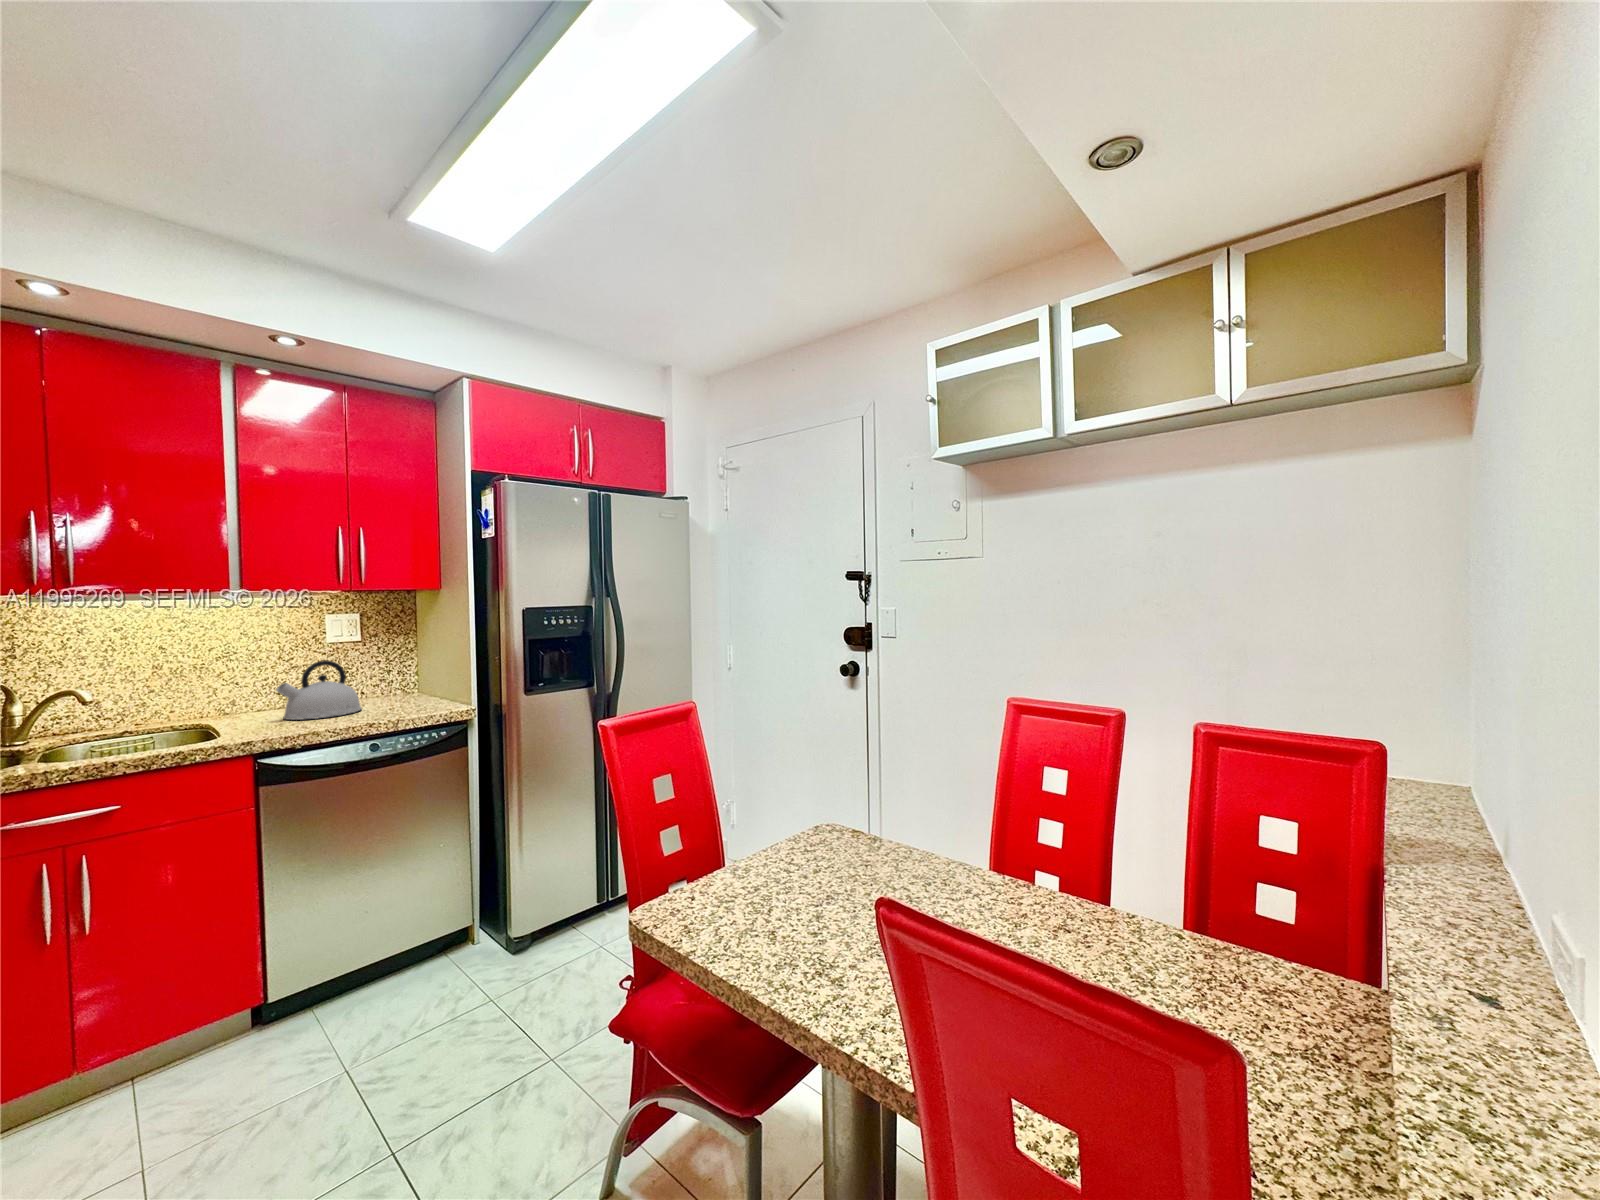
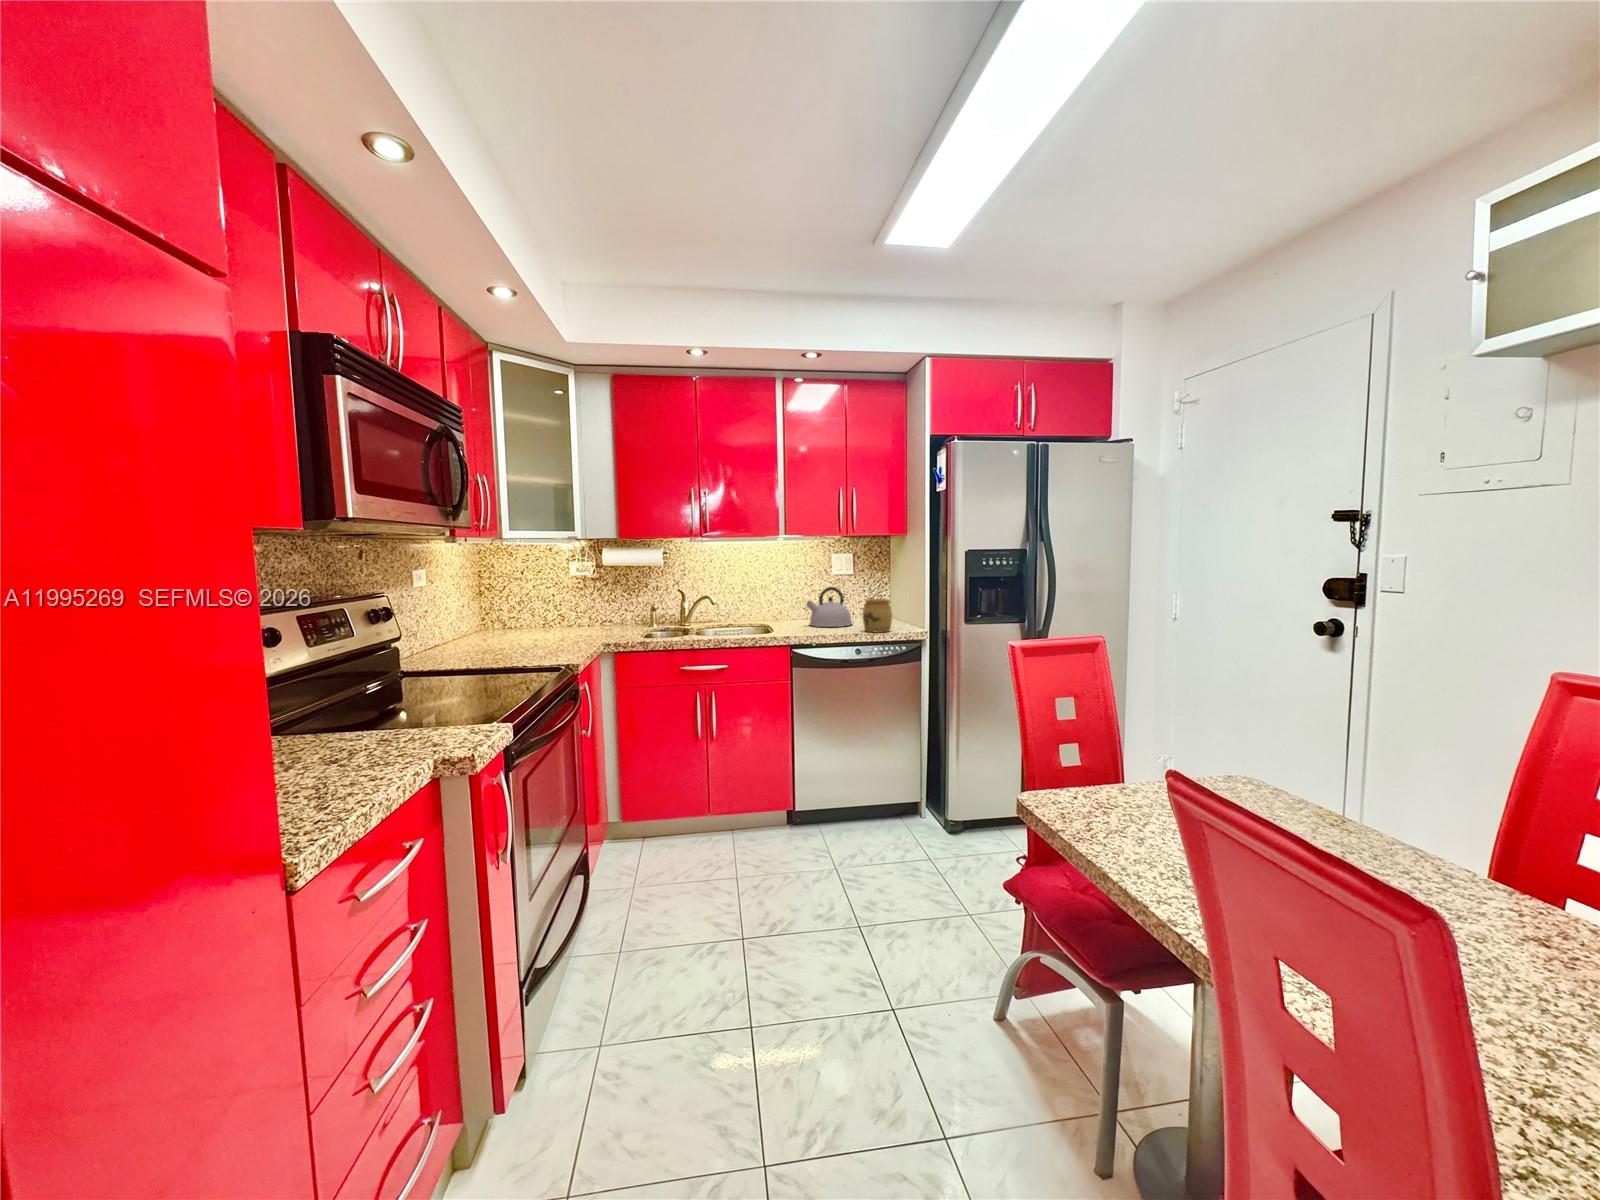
jar: none [379,665,426,719] -> present [862,594,892,632]

